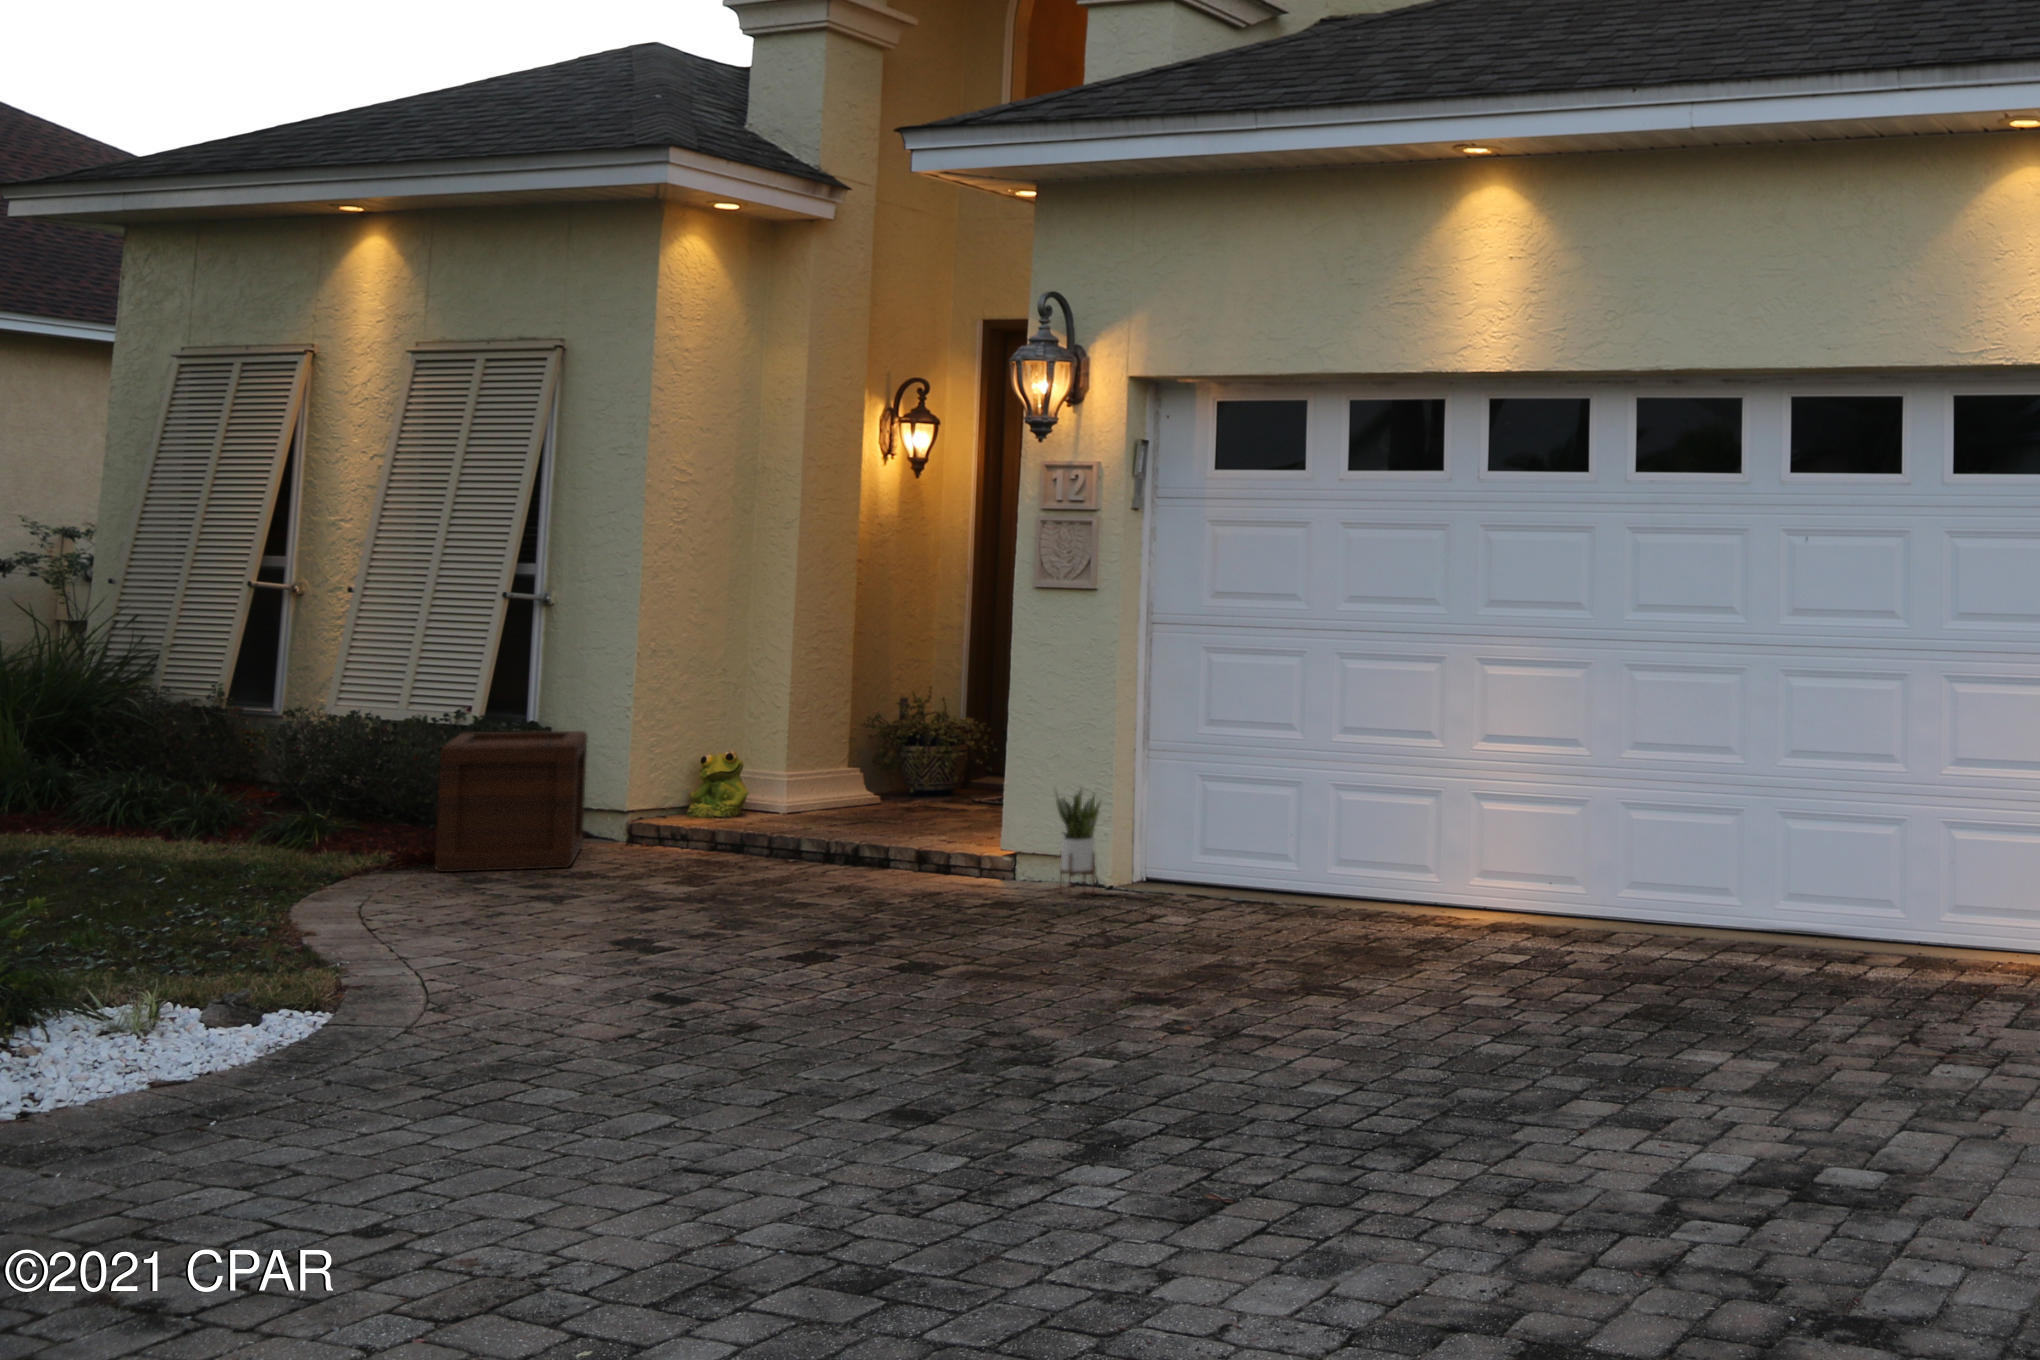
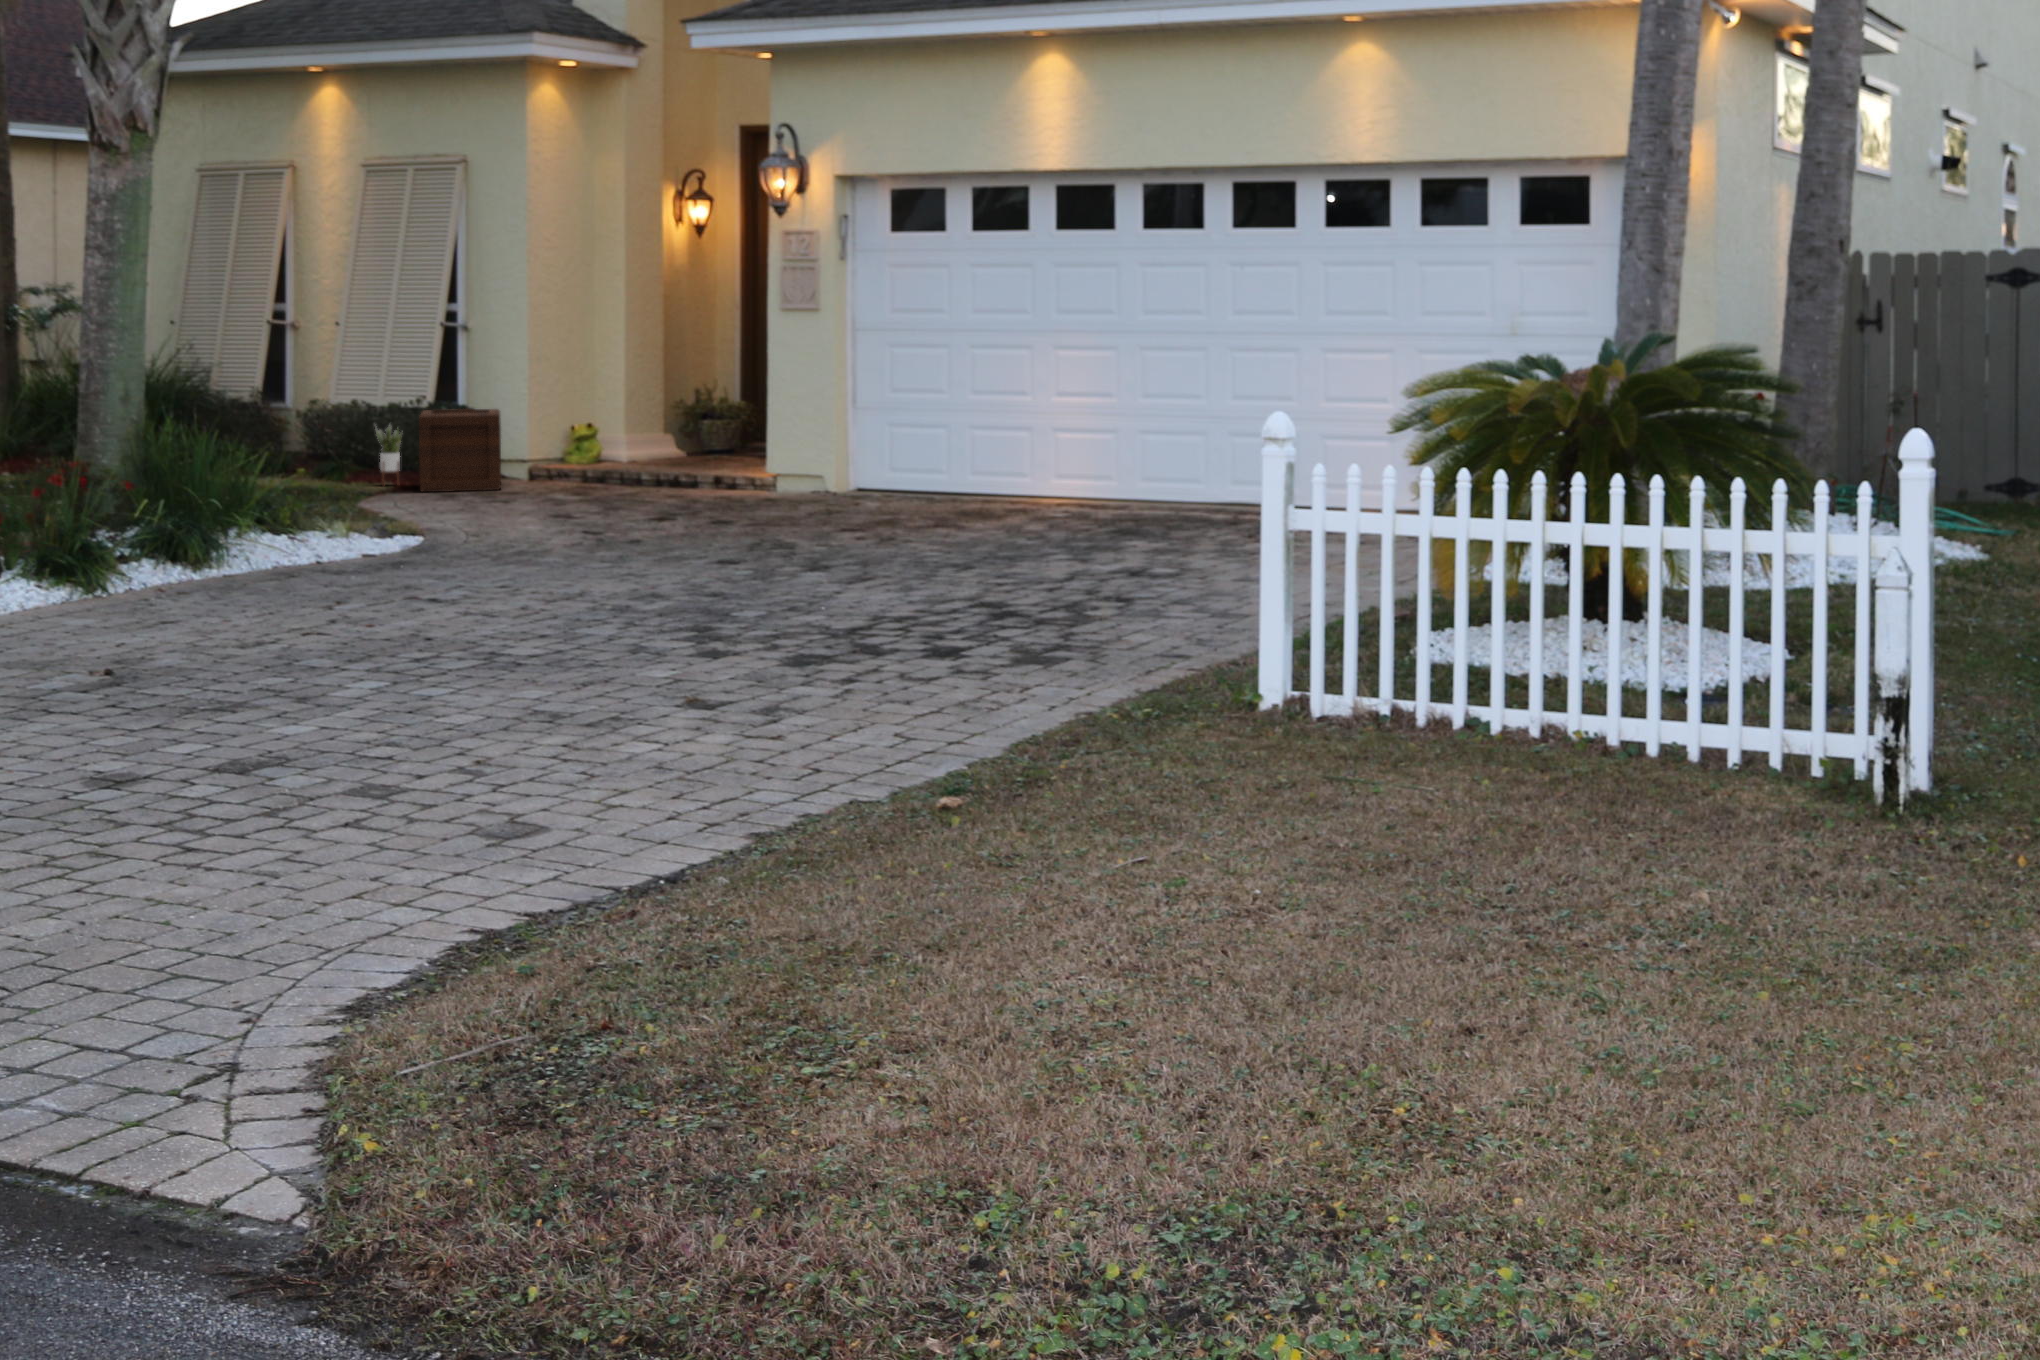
potted plant: present [1055,789,1101,895] -> present [376,425,402,484]

